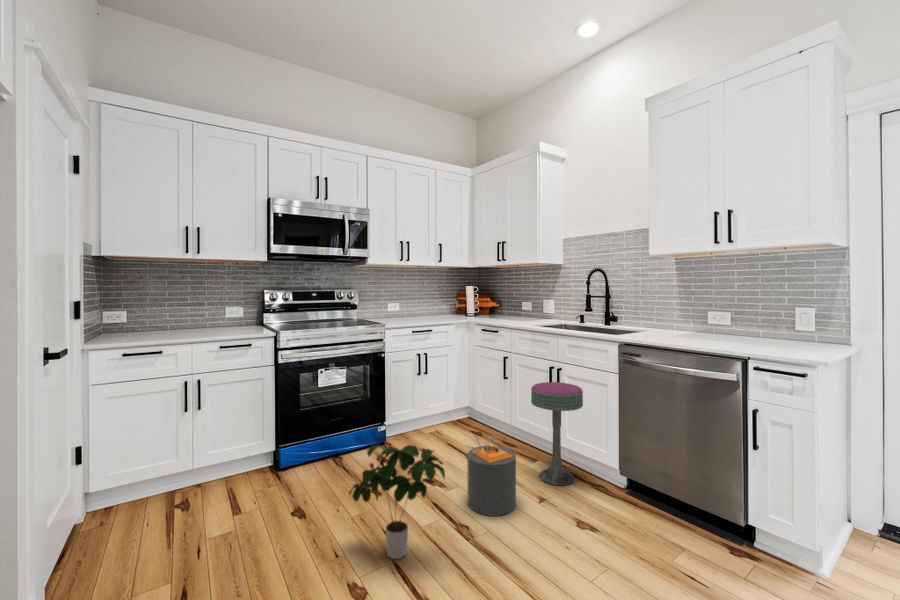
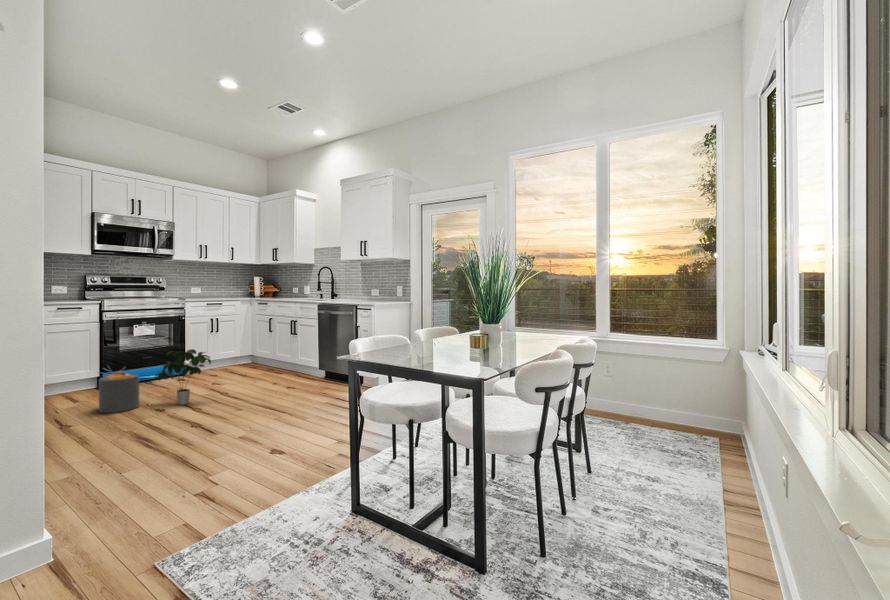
bar stool: present [531,382,583,485] -> none [276,329,305,381]
trash can: present [467,437,516,516] -> present [99,368,139,413]

